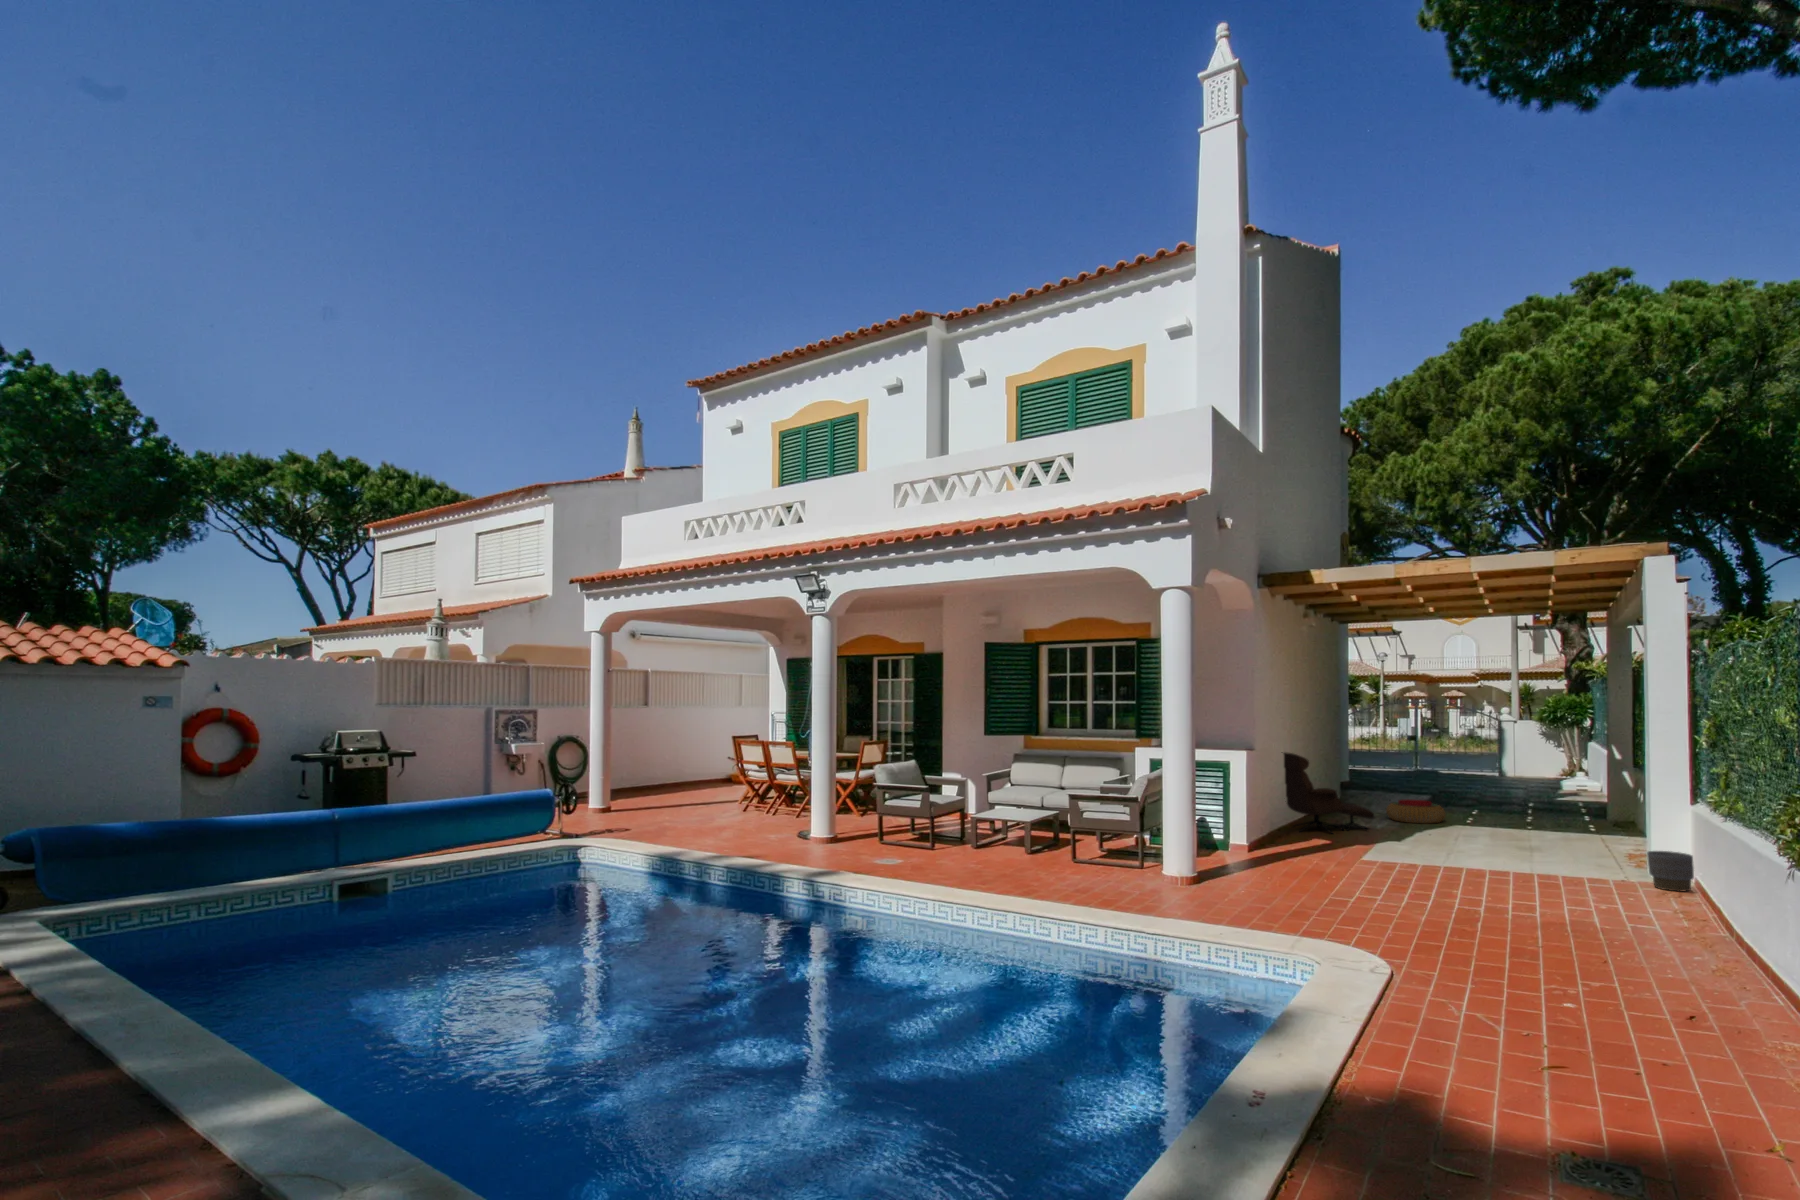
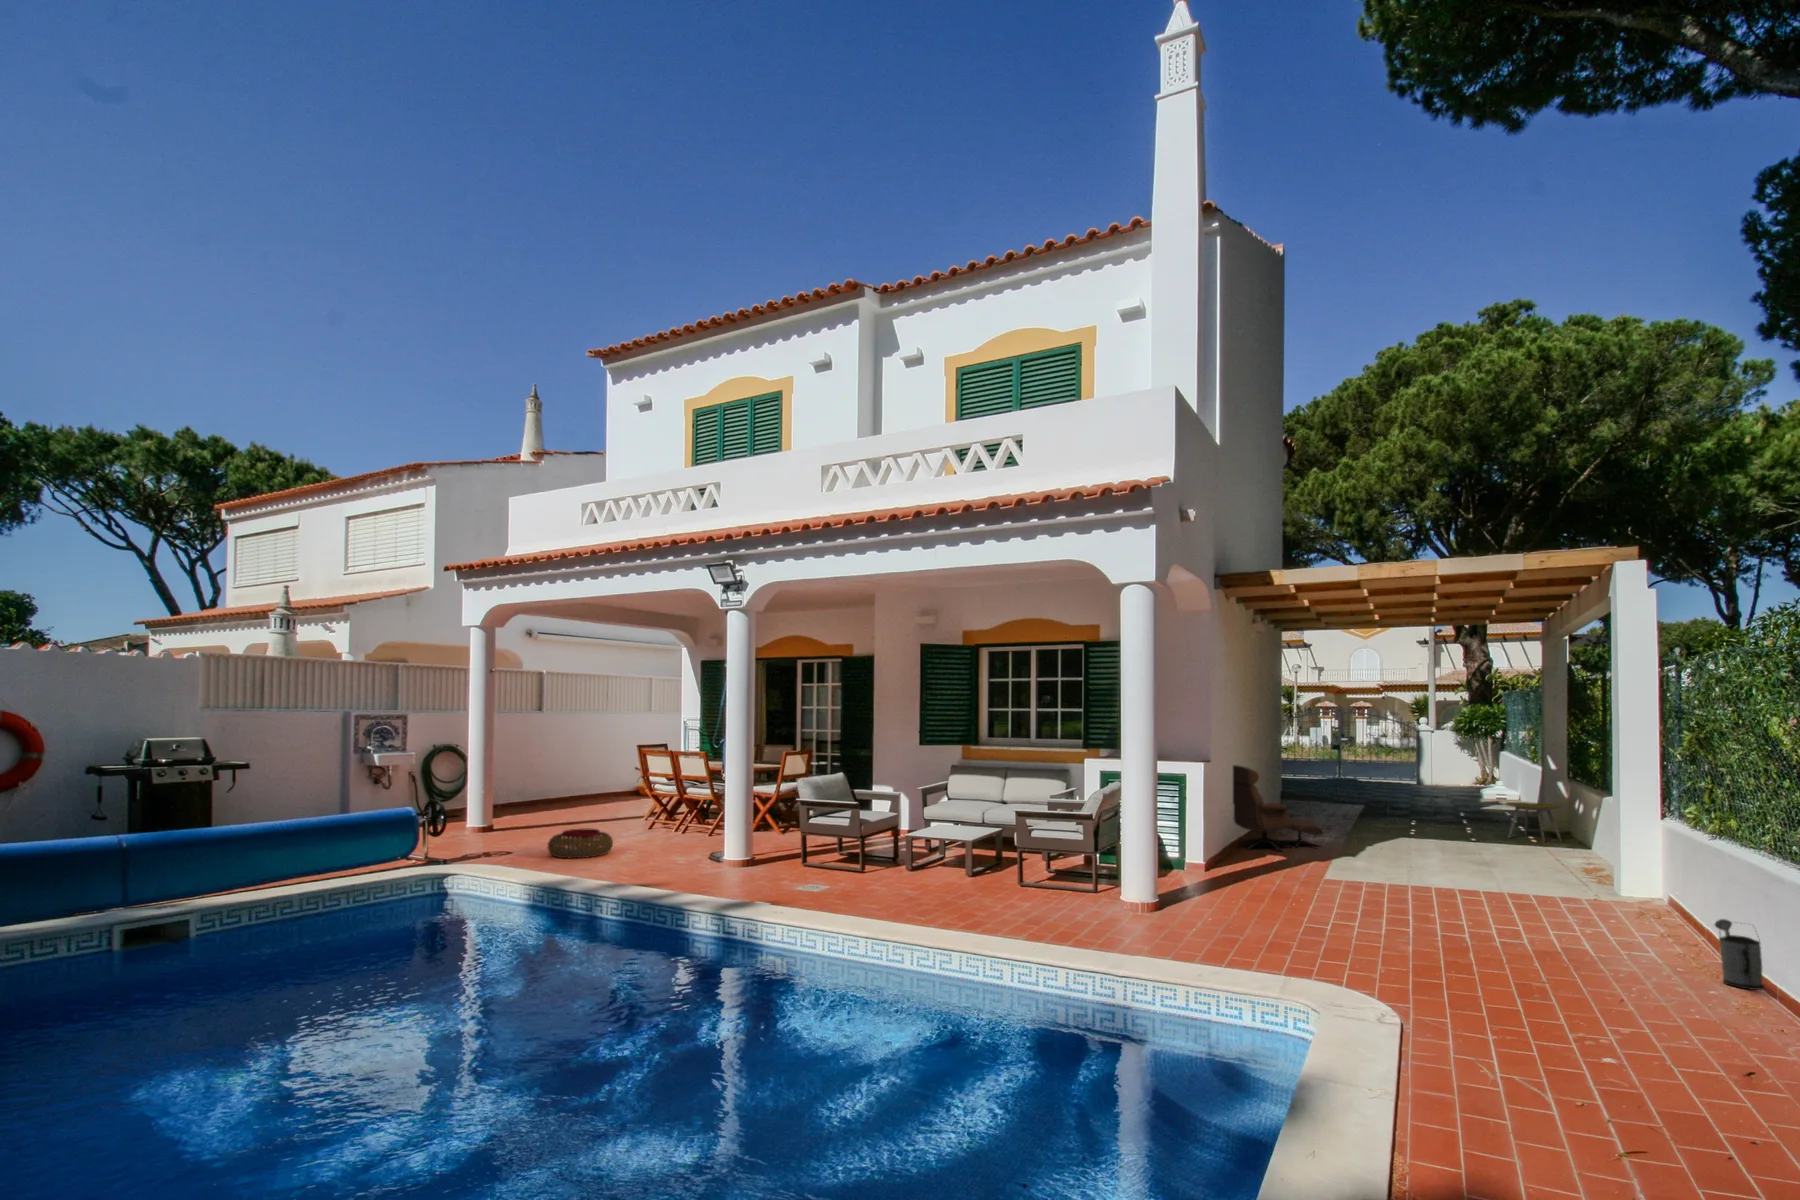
side table: none [1563,788,1621,827] -> present [1506,802,1561,842]
pouf: present [1386,799,1445,823] -> present [548,828,613,858]
planter: present [1647,851,1694,891] -> none [1623,871,1672,914]
watering can: none [1702,891,1743,954] -> present [1715,919,1764,990]

